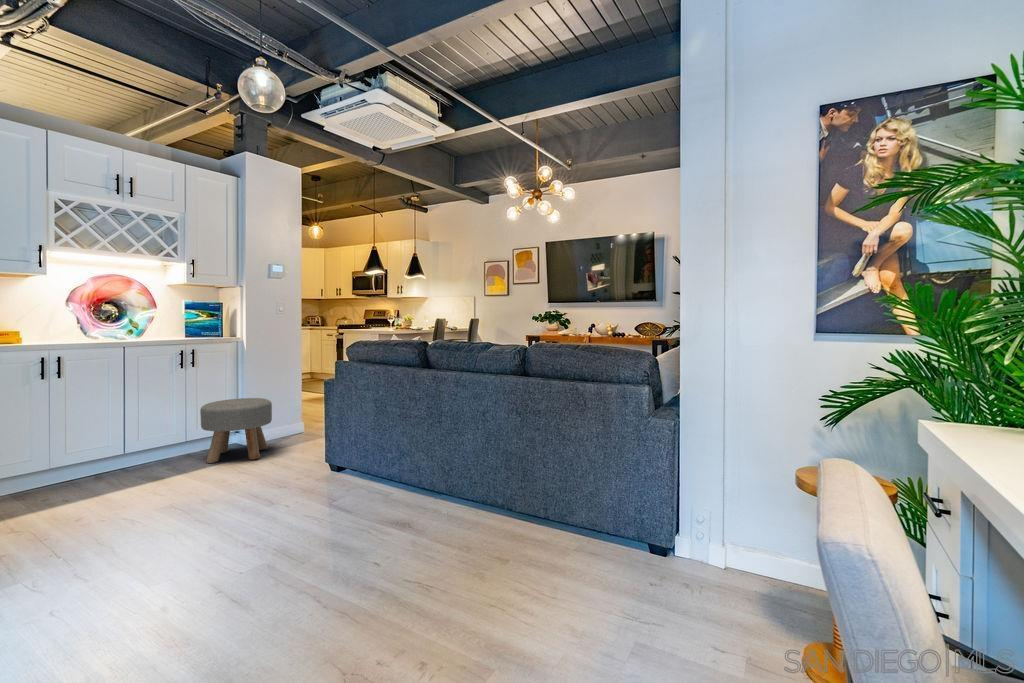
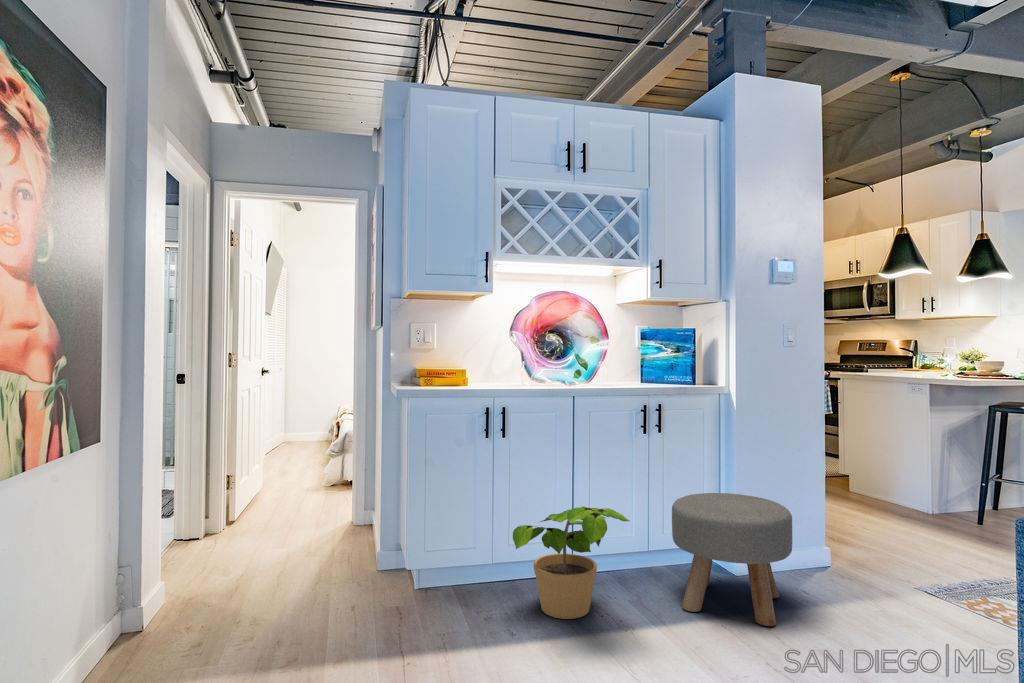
potted plant: none [75,410,165,483] -> present [513,506,629,619]

